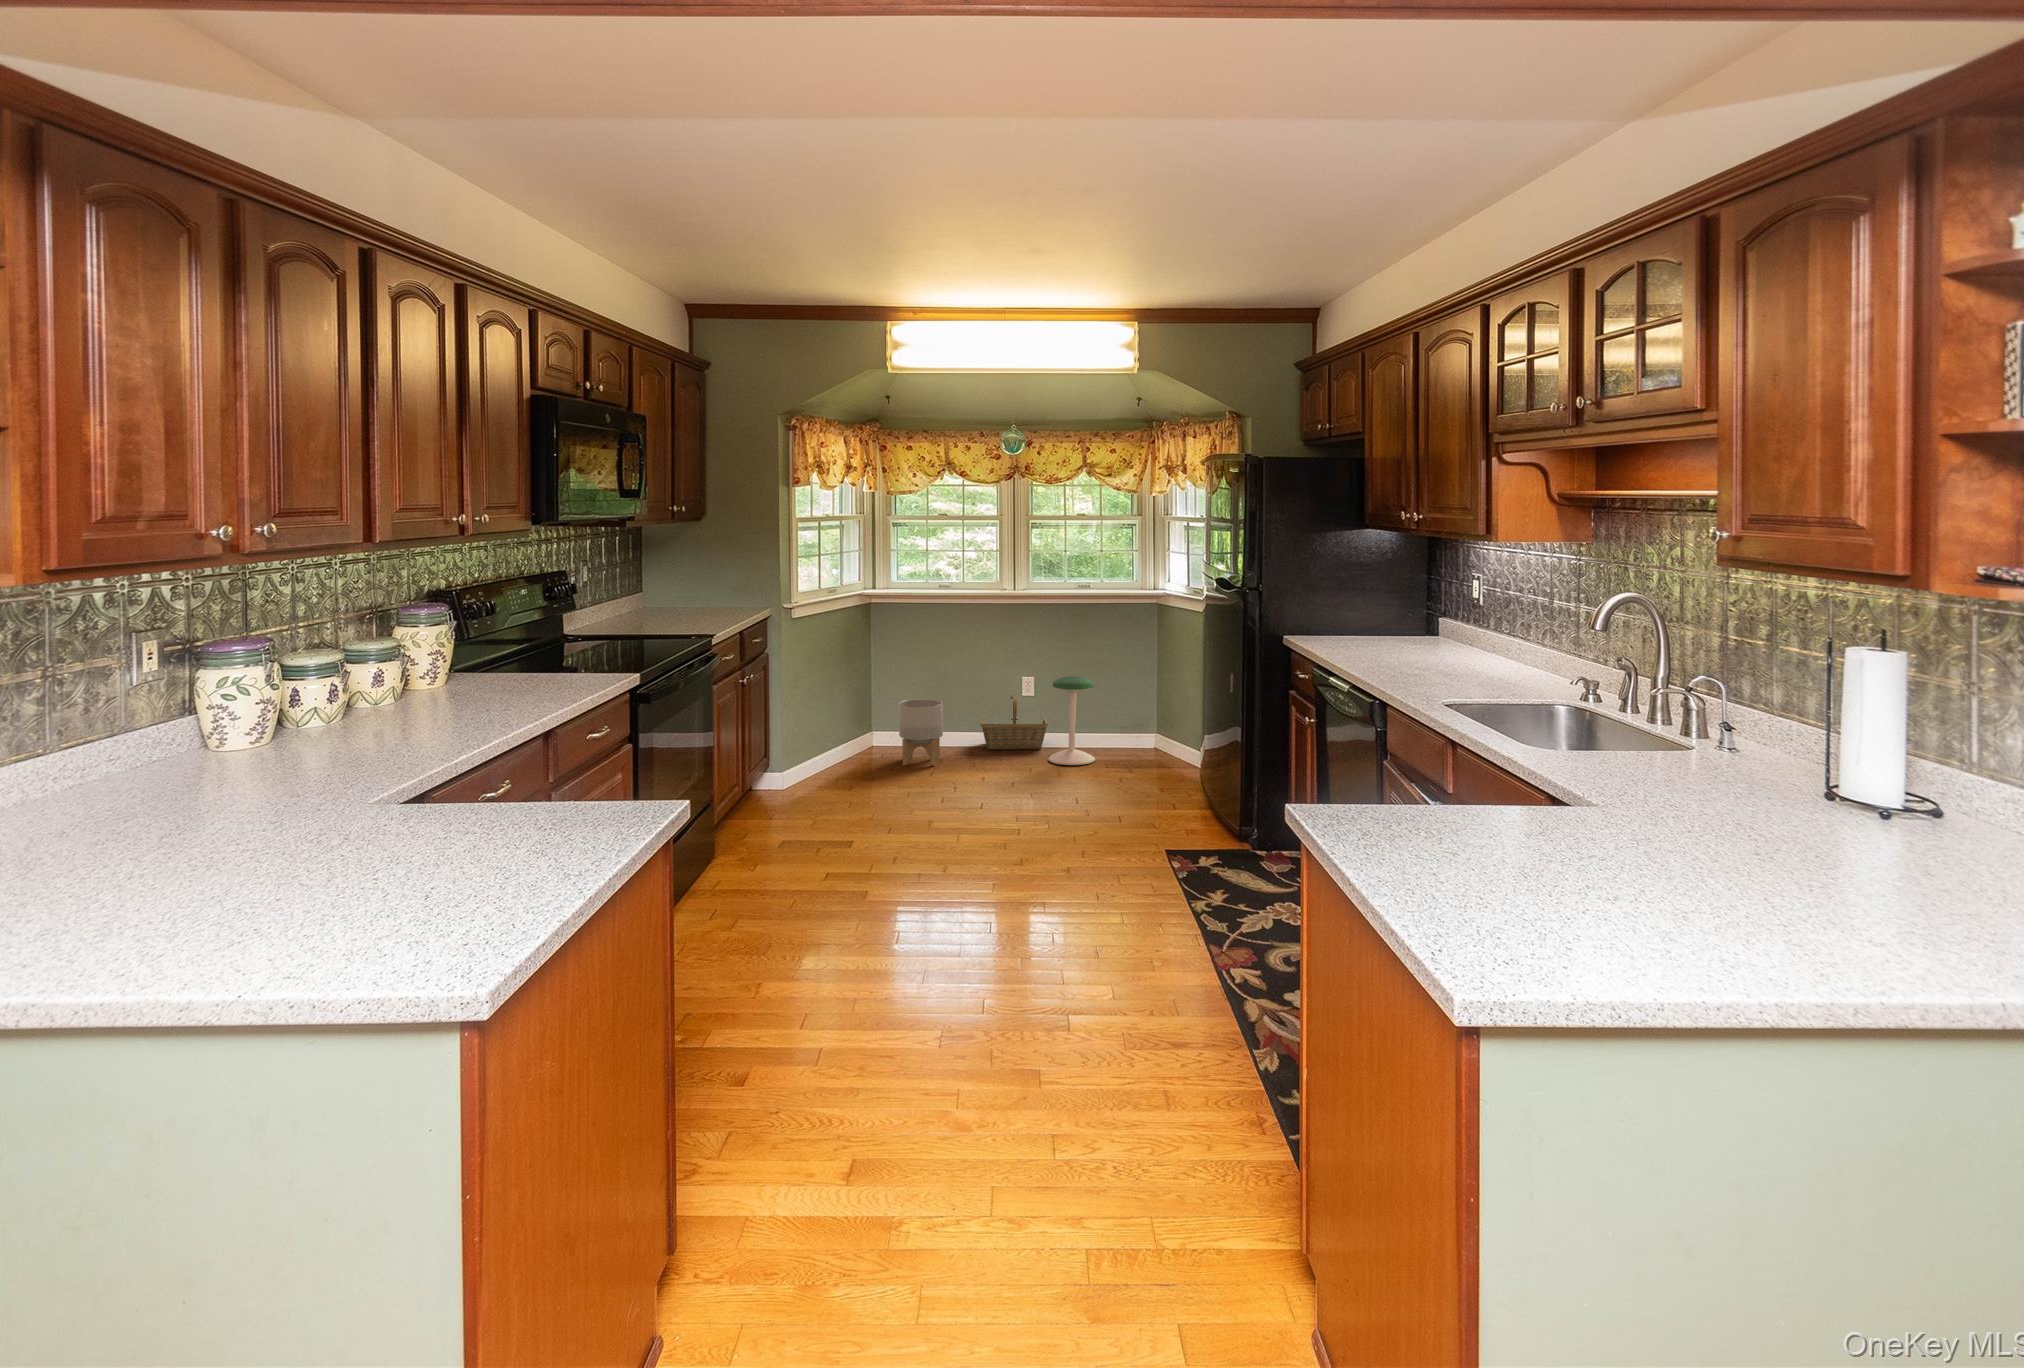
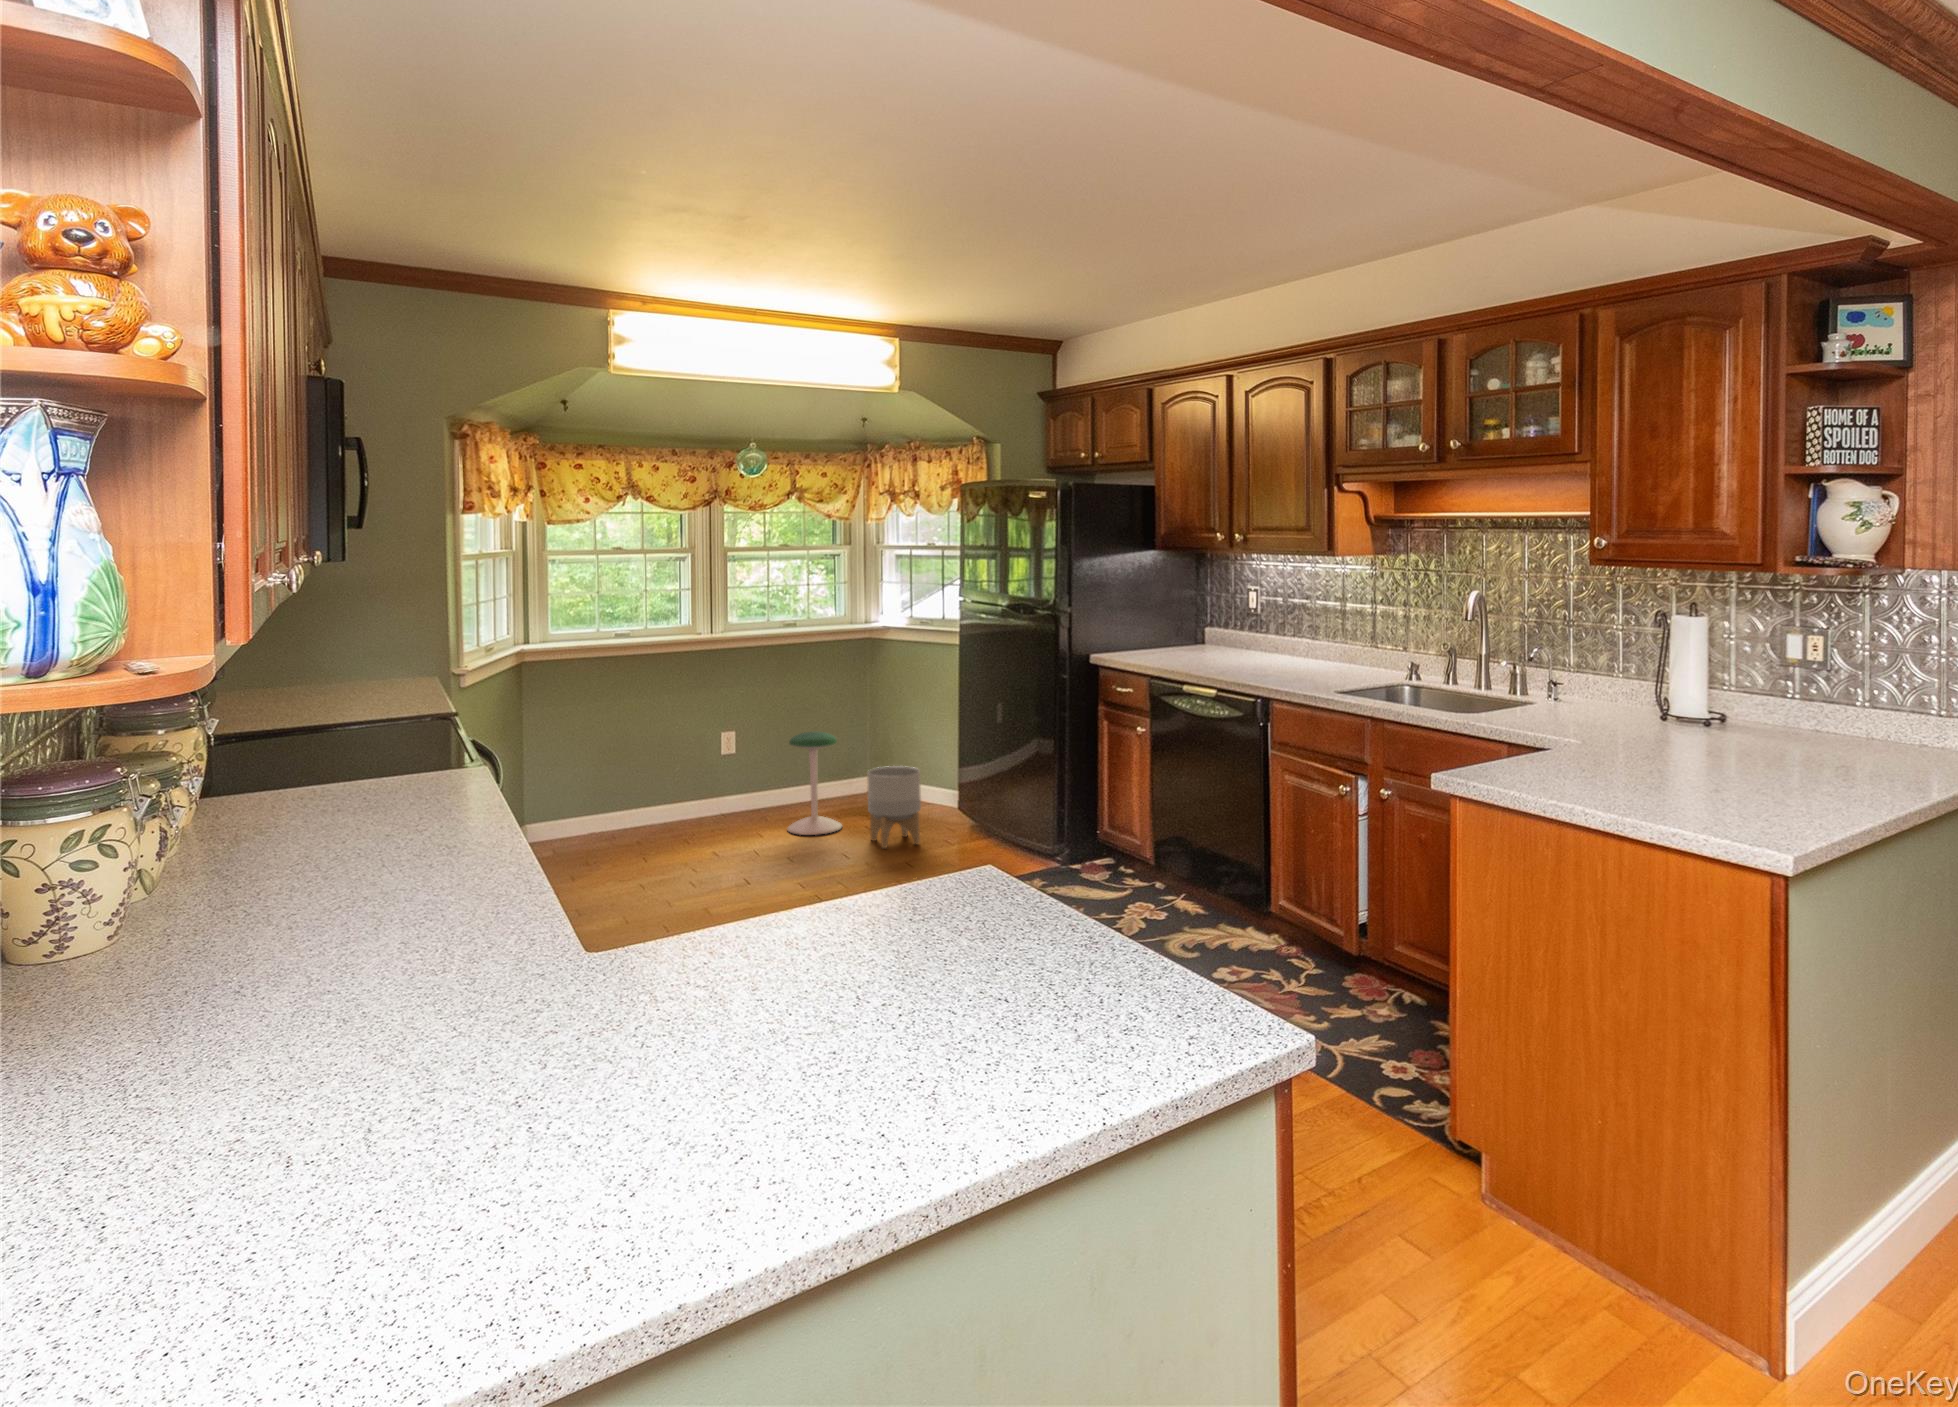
basket: present [980,695,1048,749] -> none [684,761,774,829]
planter: present [899,699,943,766] -> present [867,766,921,848]

